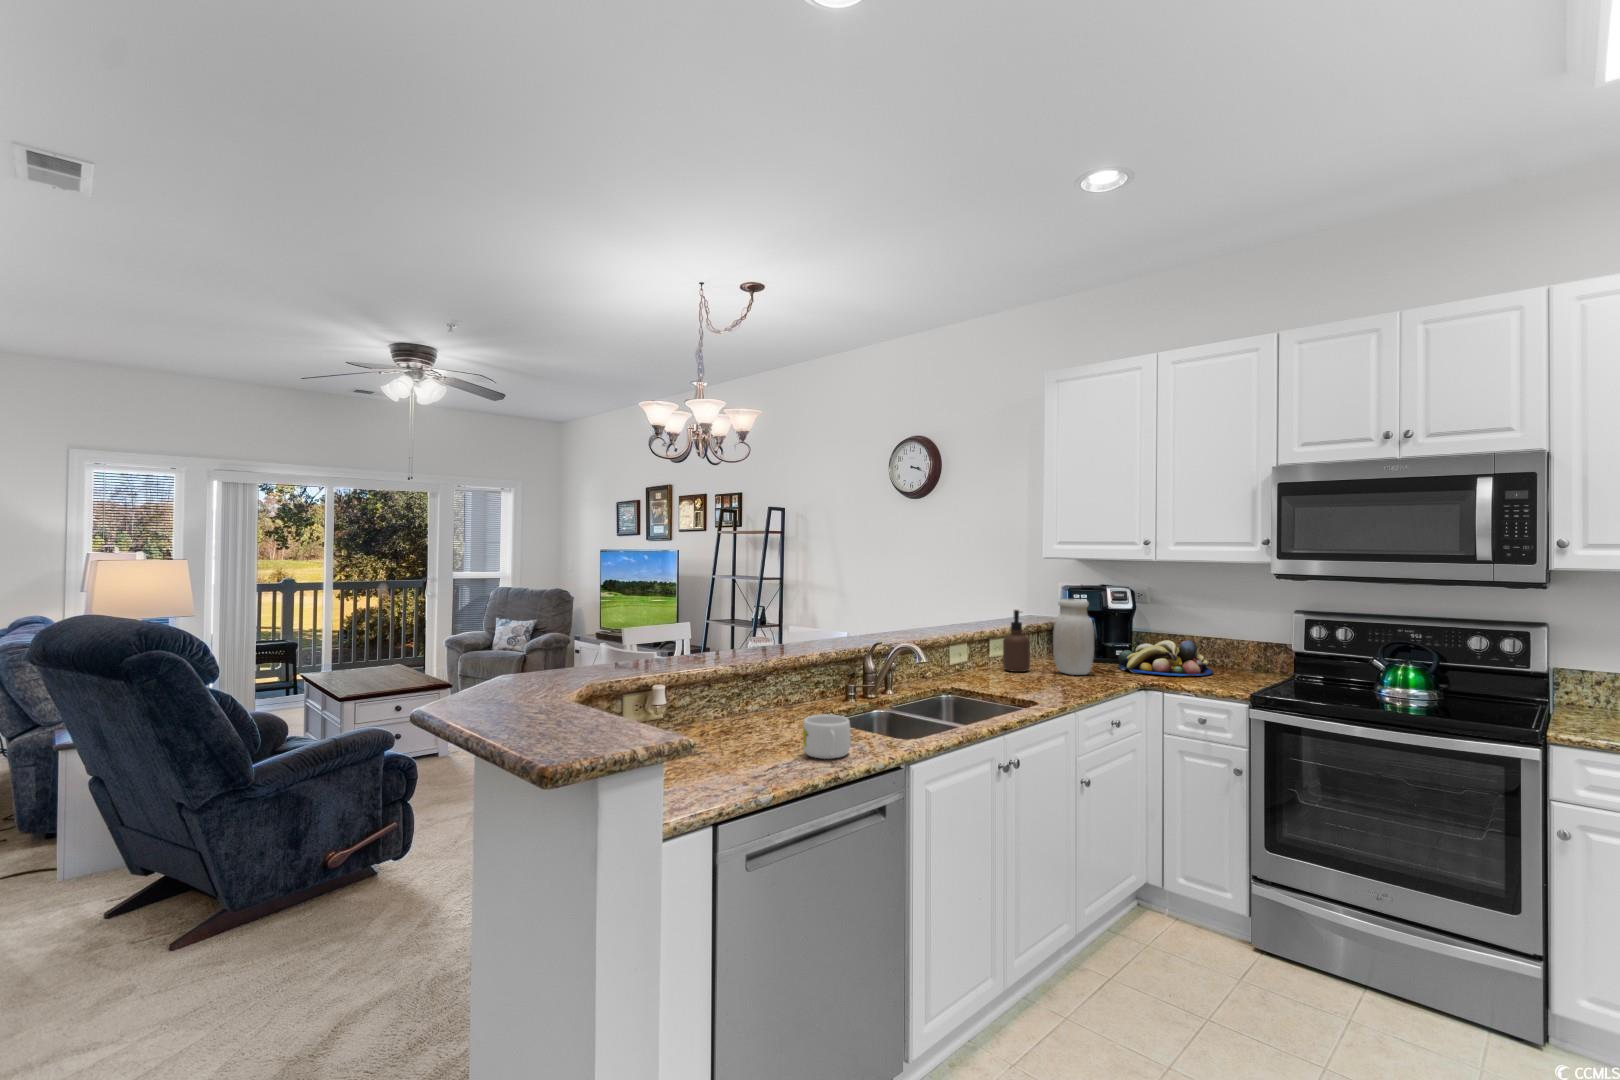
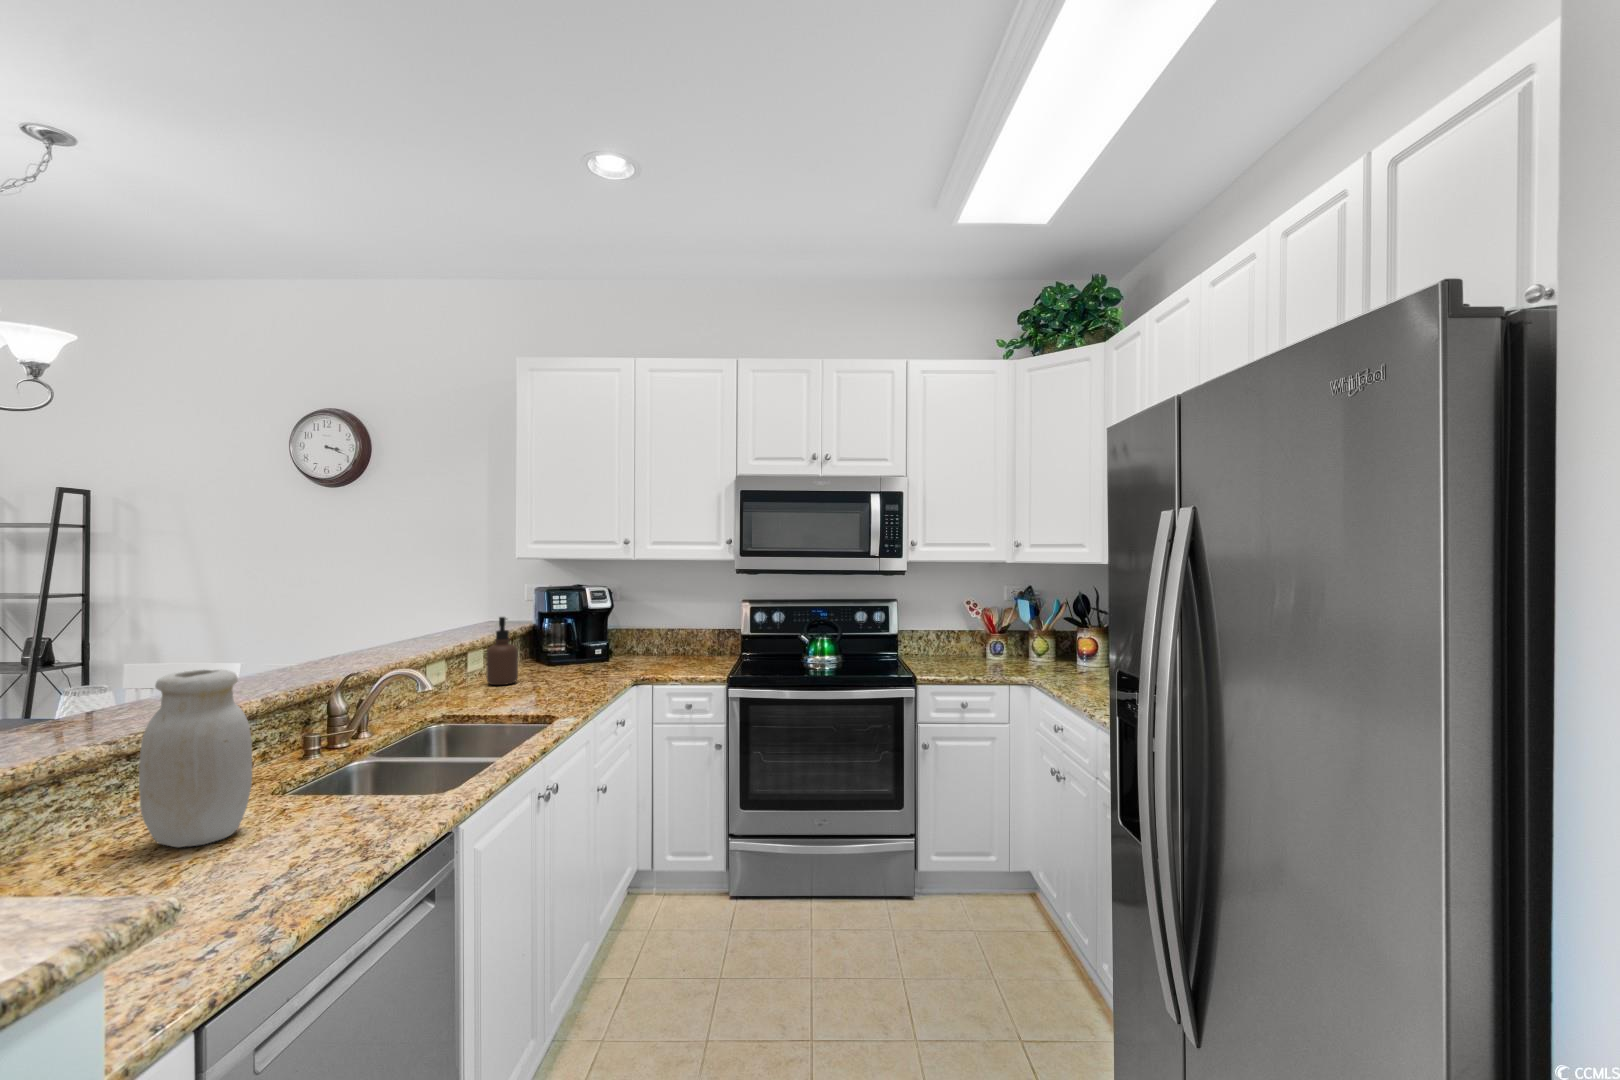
jar: present [1053,599,1094,675] -> present [139,669,252,847]
fruit bowl: present [1117,640,1213,676] -> none [599,633,684,669]
mug: present [803,714,851,759] -> none [299,784,379,854]

